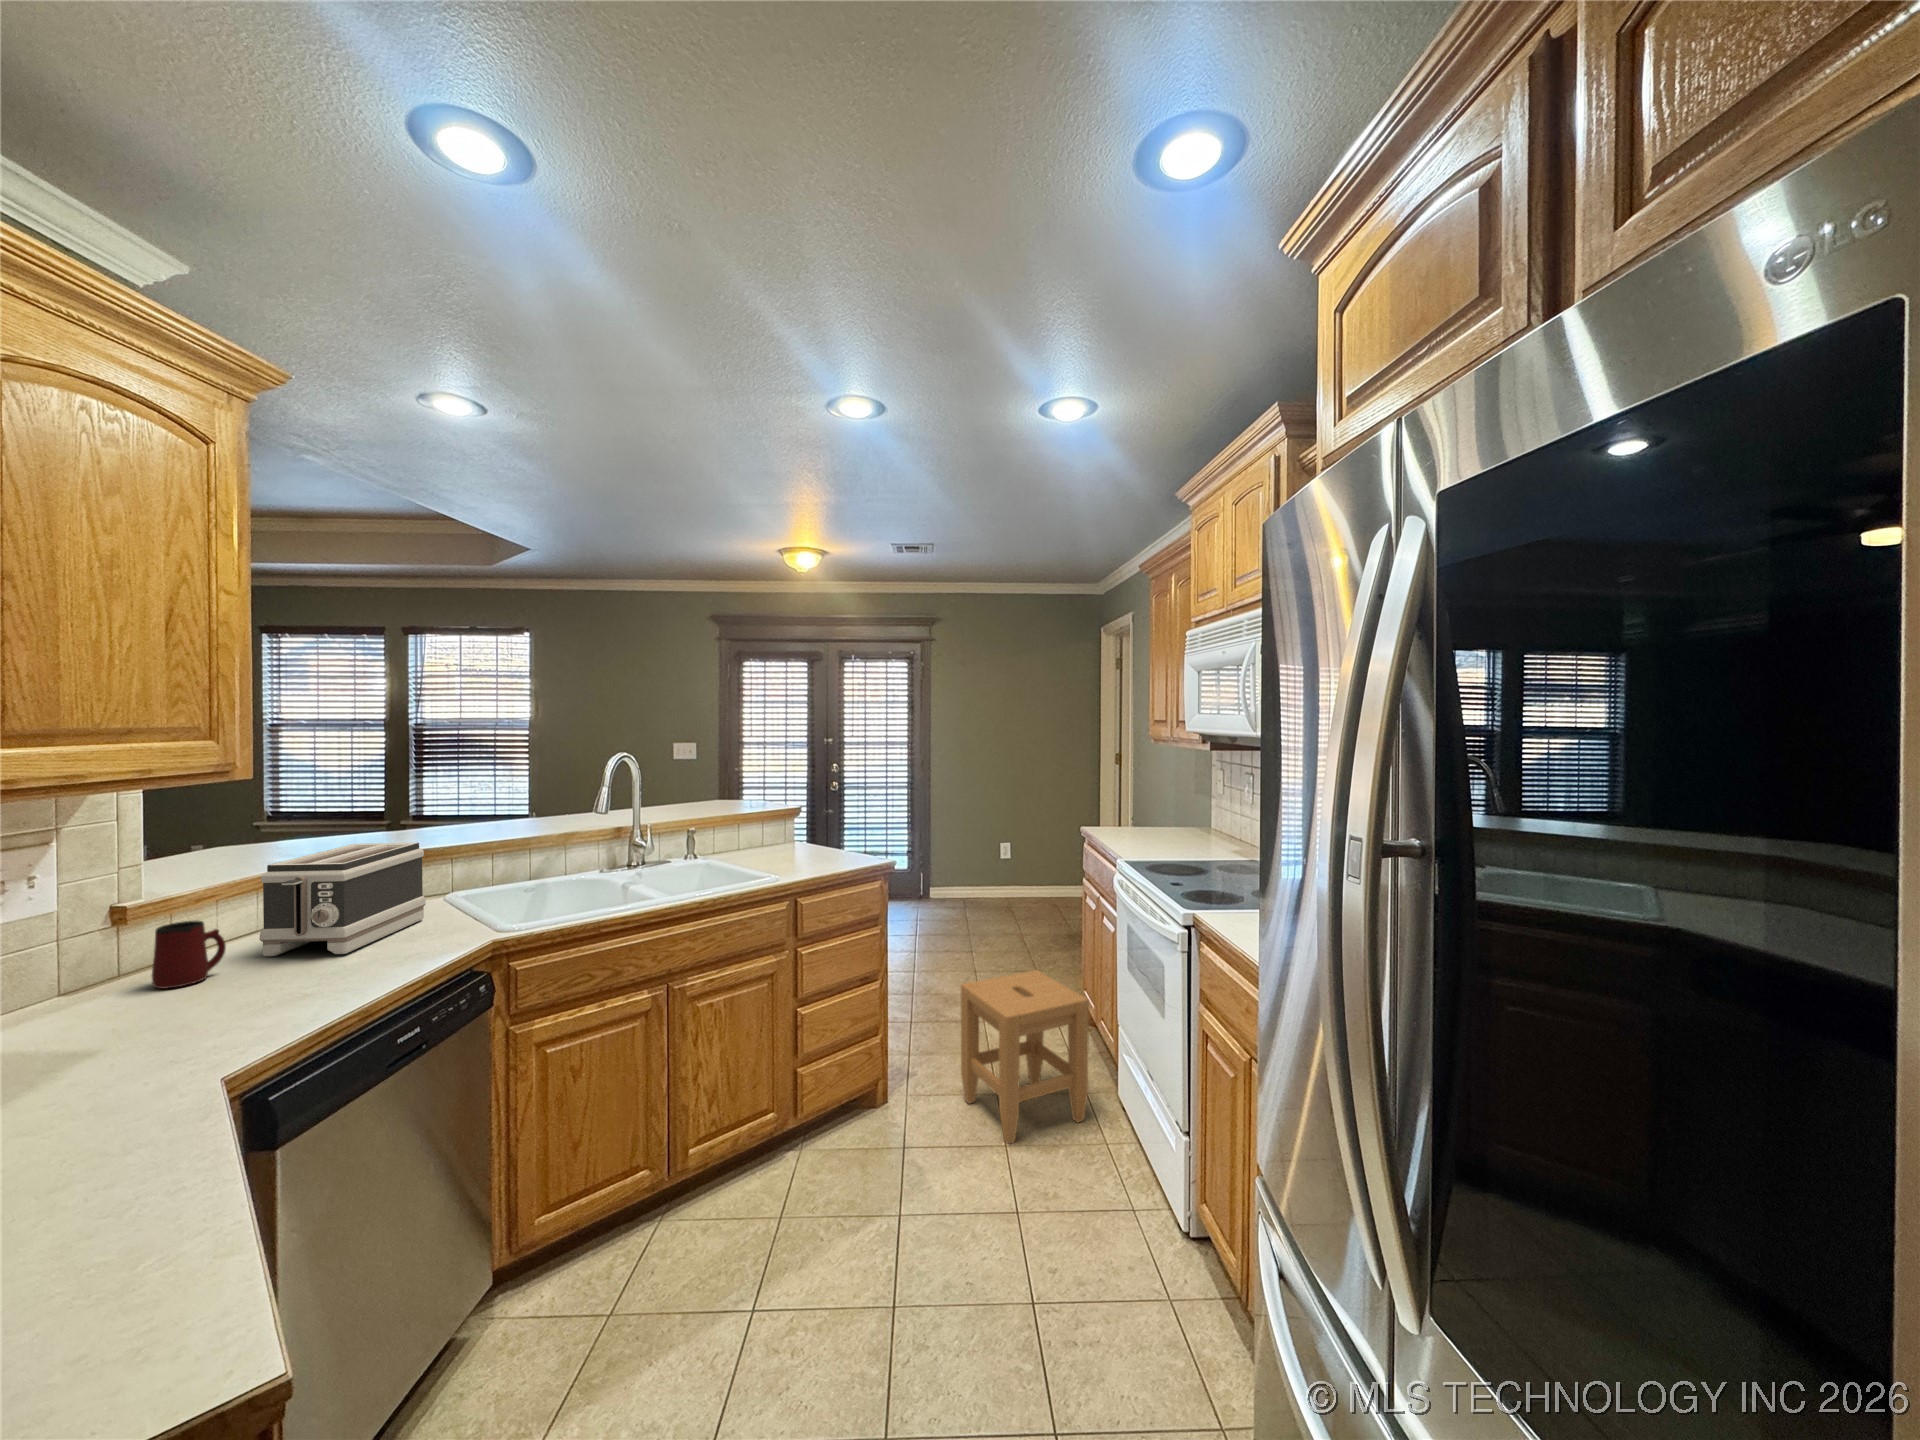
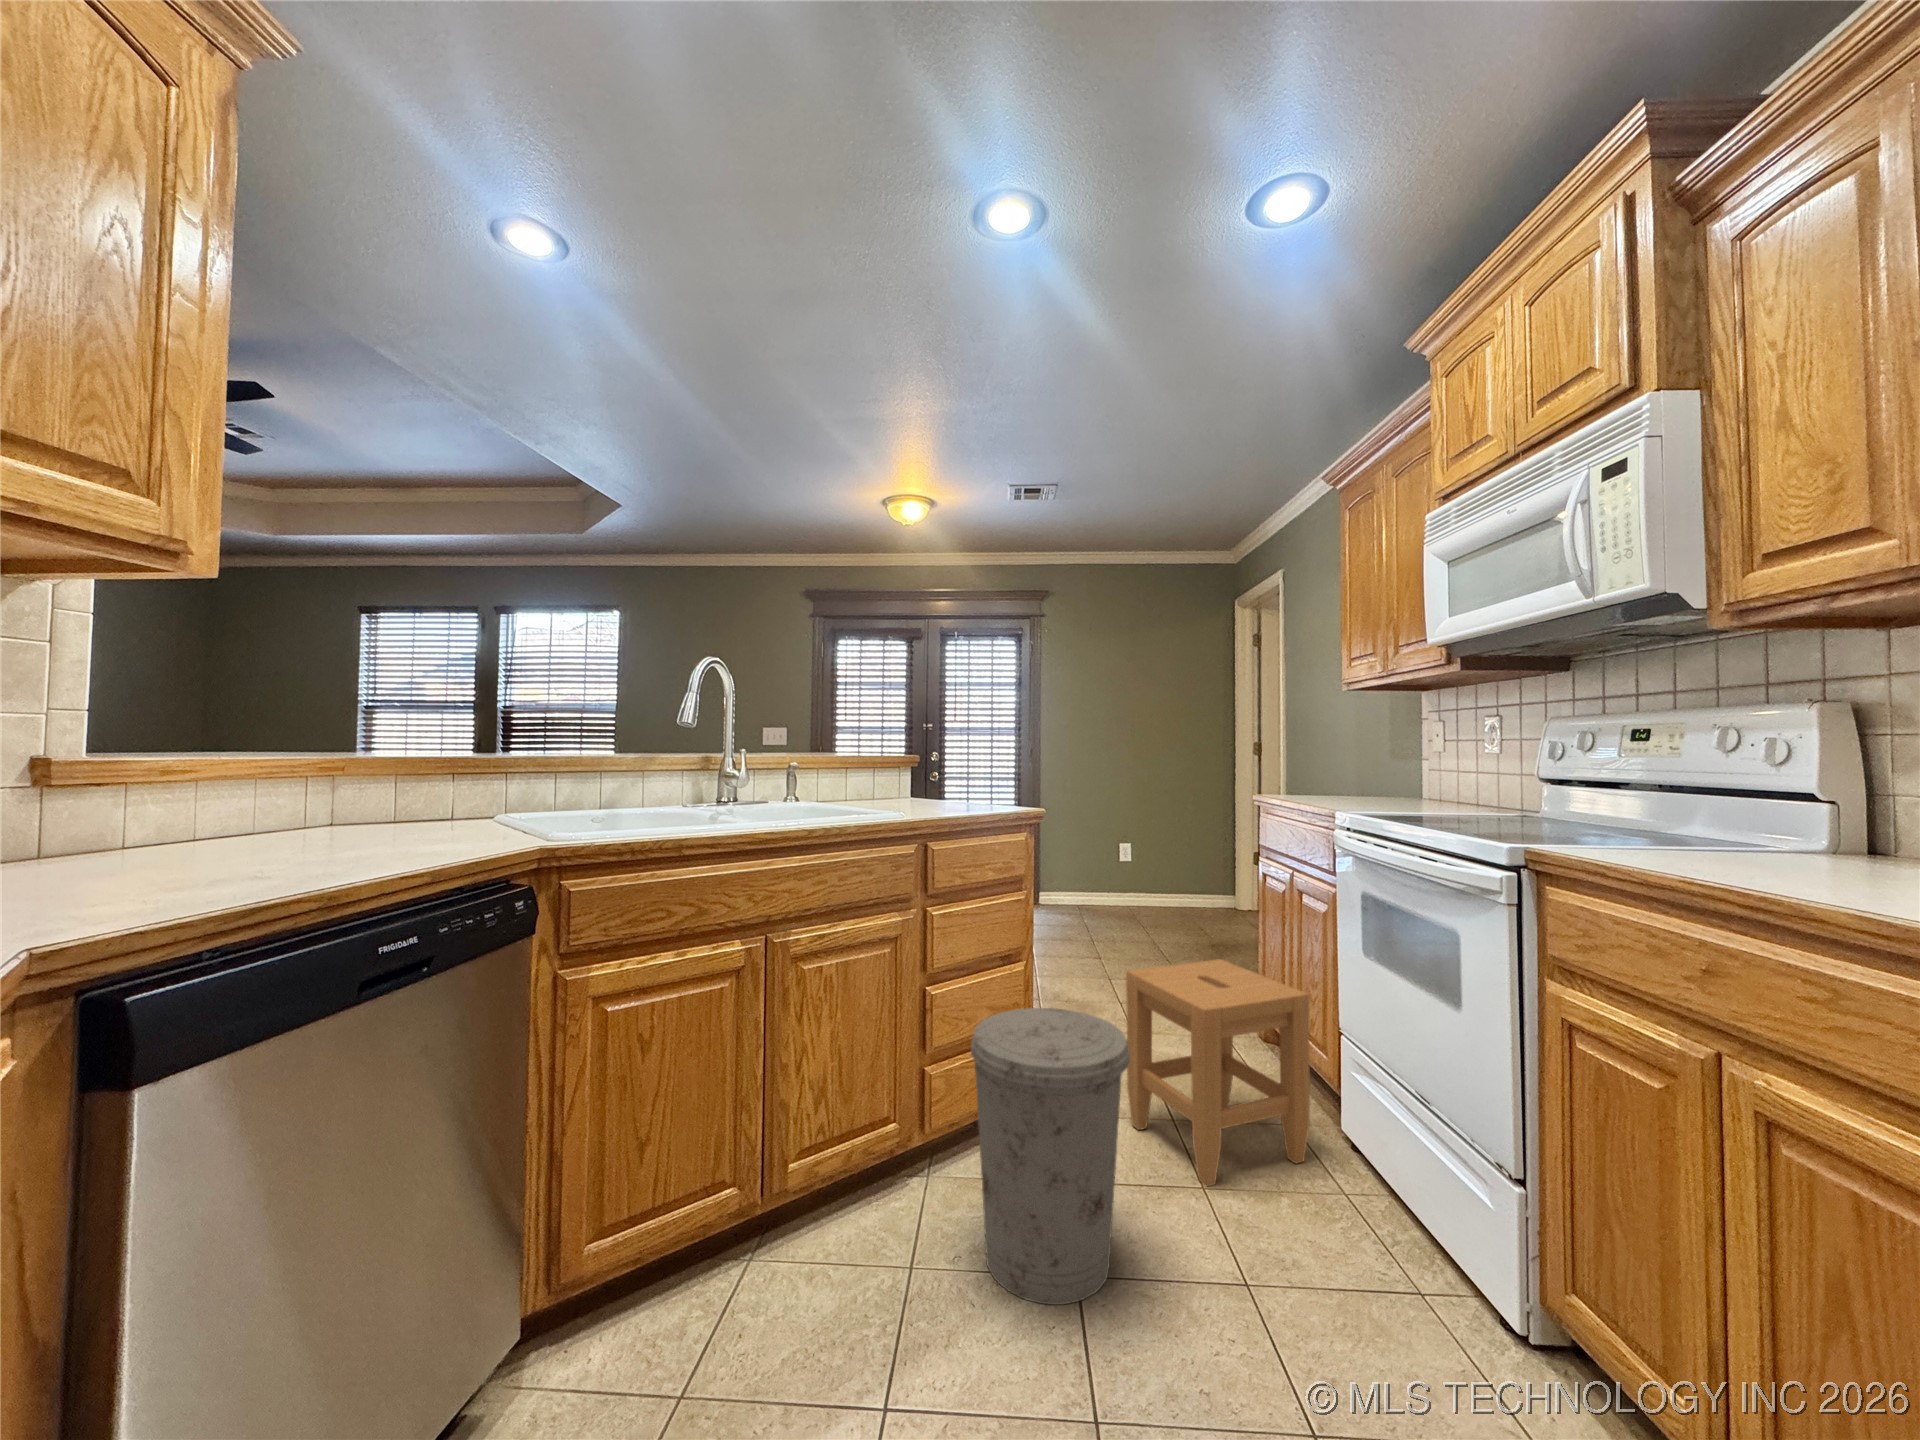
toaster: present [259,843,426,956] -> none [235,725,463,849]
mug: present [152,921,226,989] -> none [70,781,181,867]
trash can: none [825,1024,939,1235] -> present [971,1008,1130,1305]

